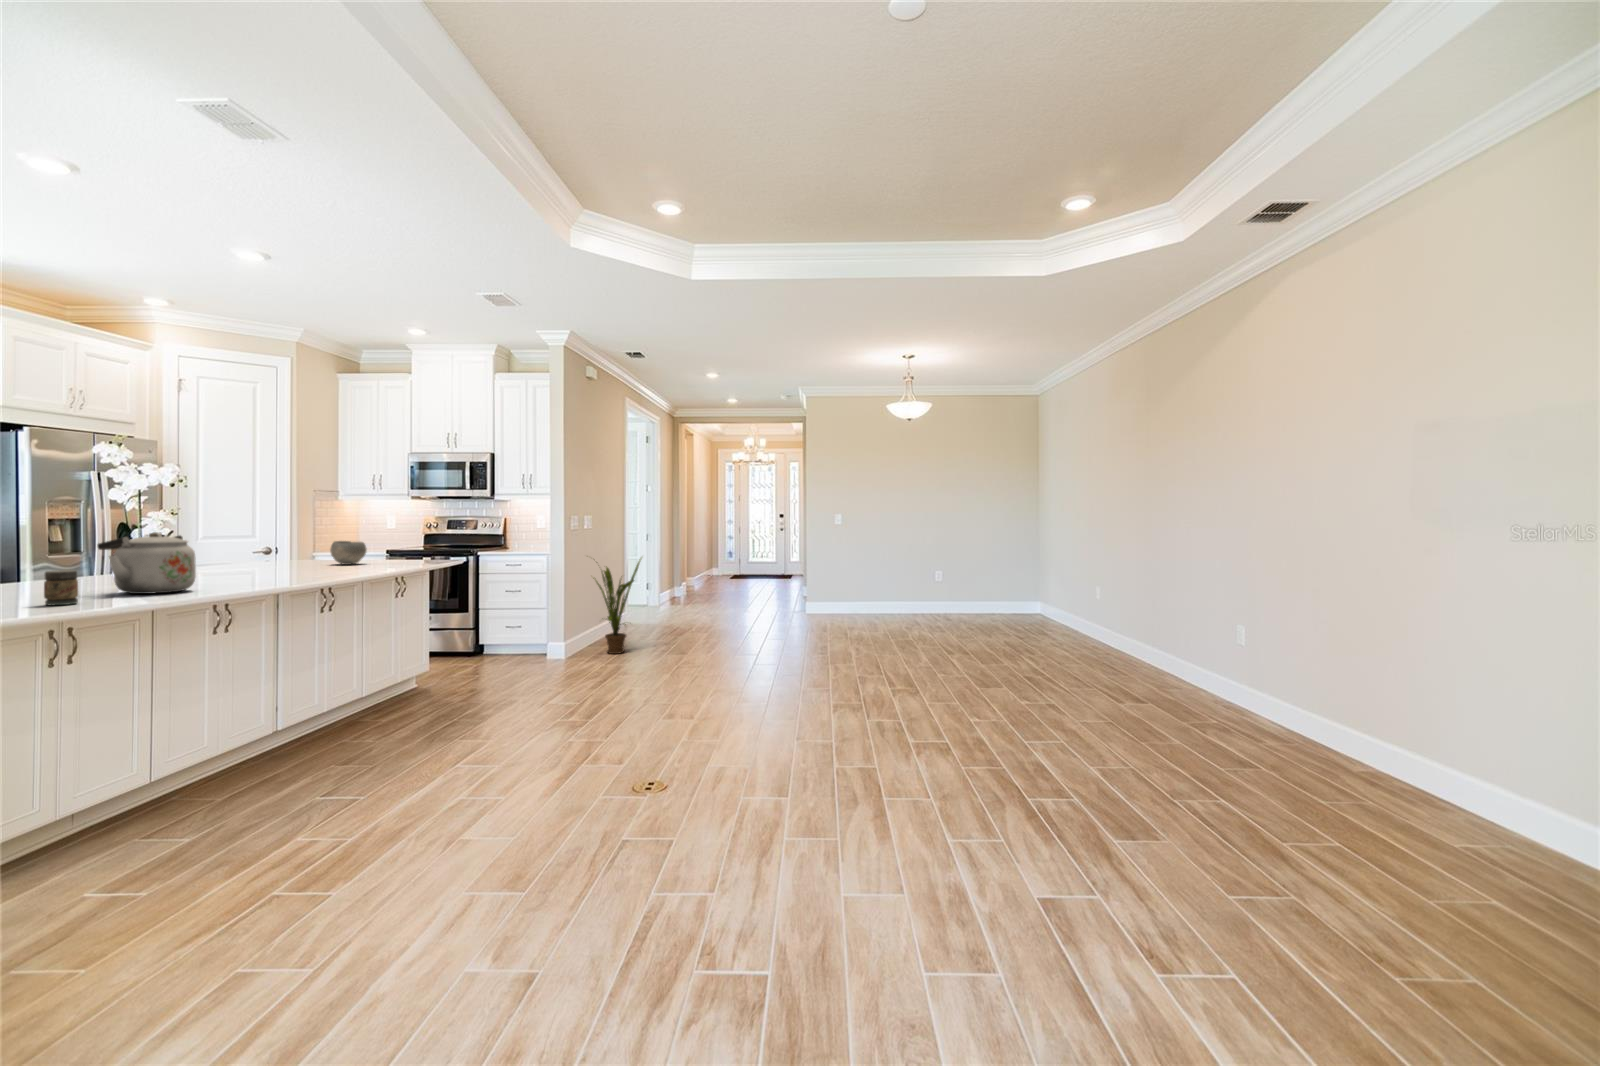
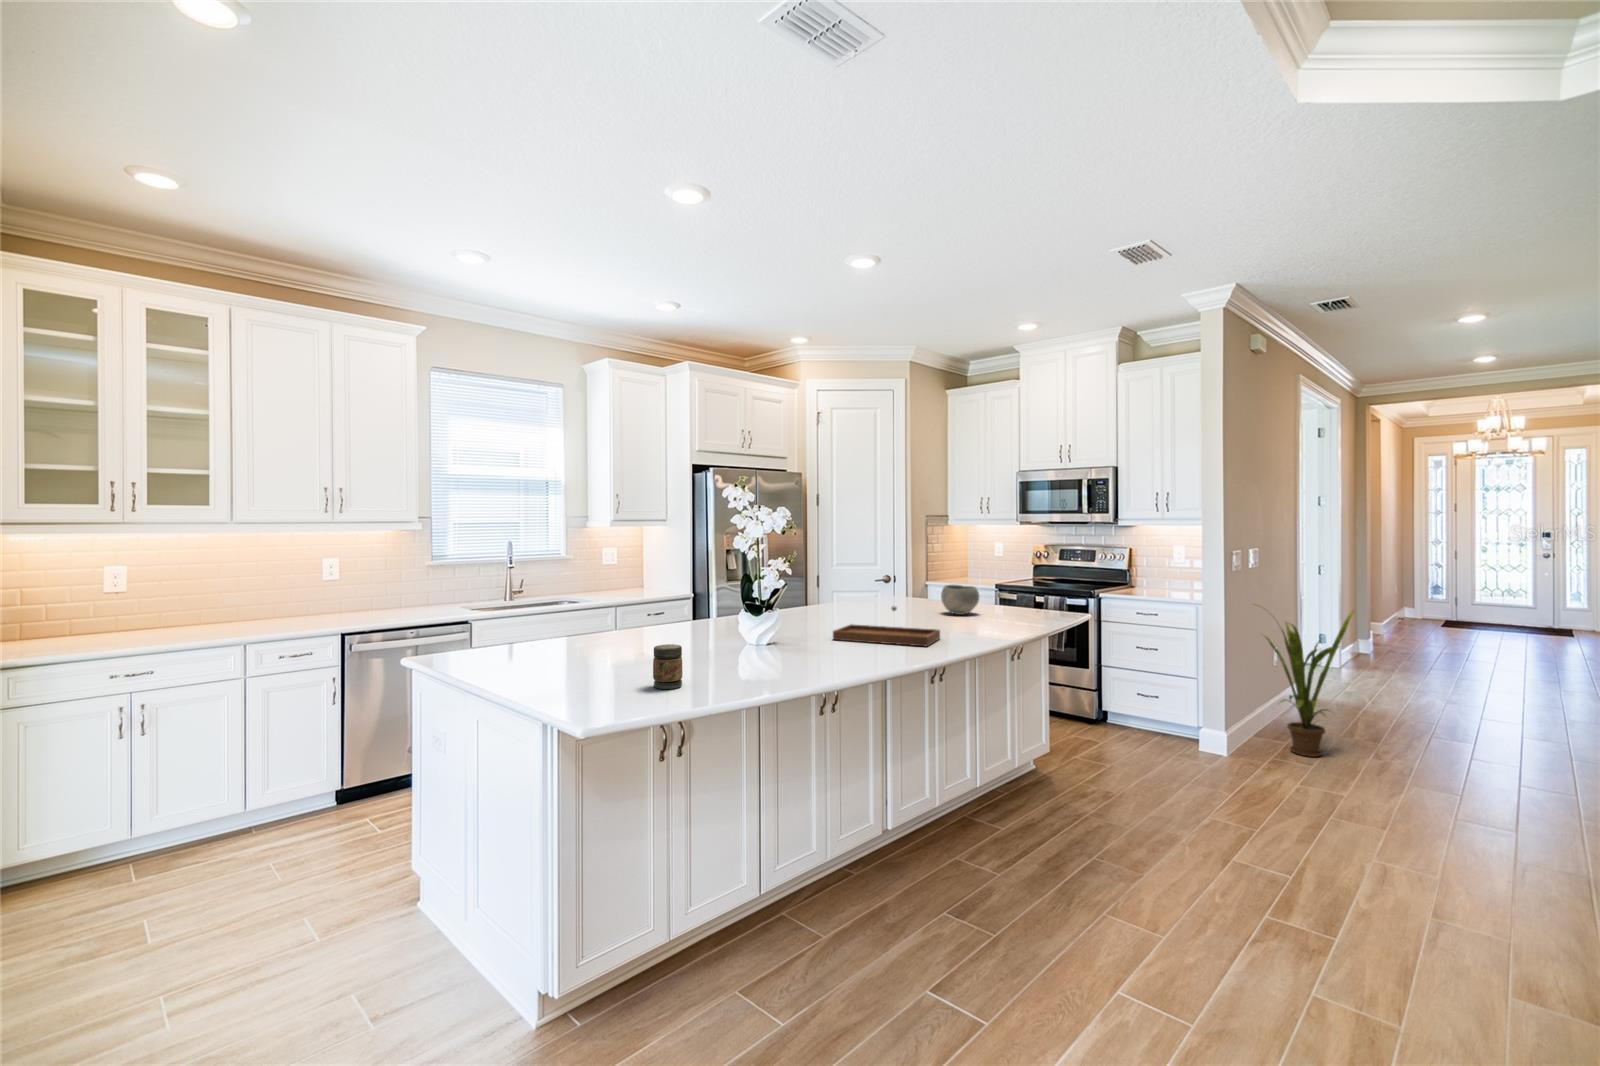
kettle: present [97,532,196,594] -> none [712,593,799,670]
tray: none [223,550,329,580] -> present [833,606,940,646]

